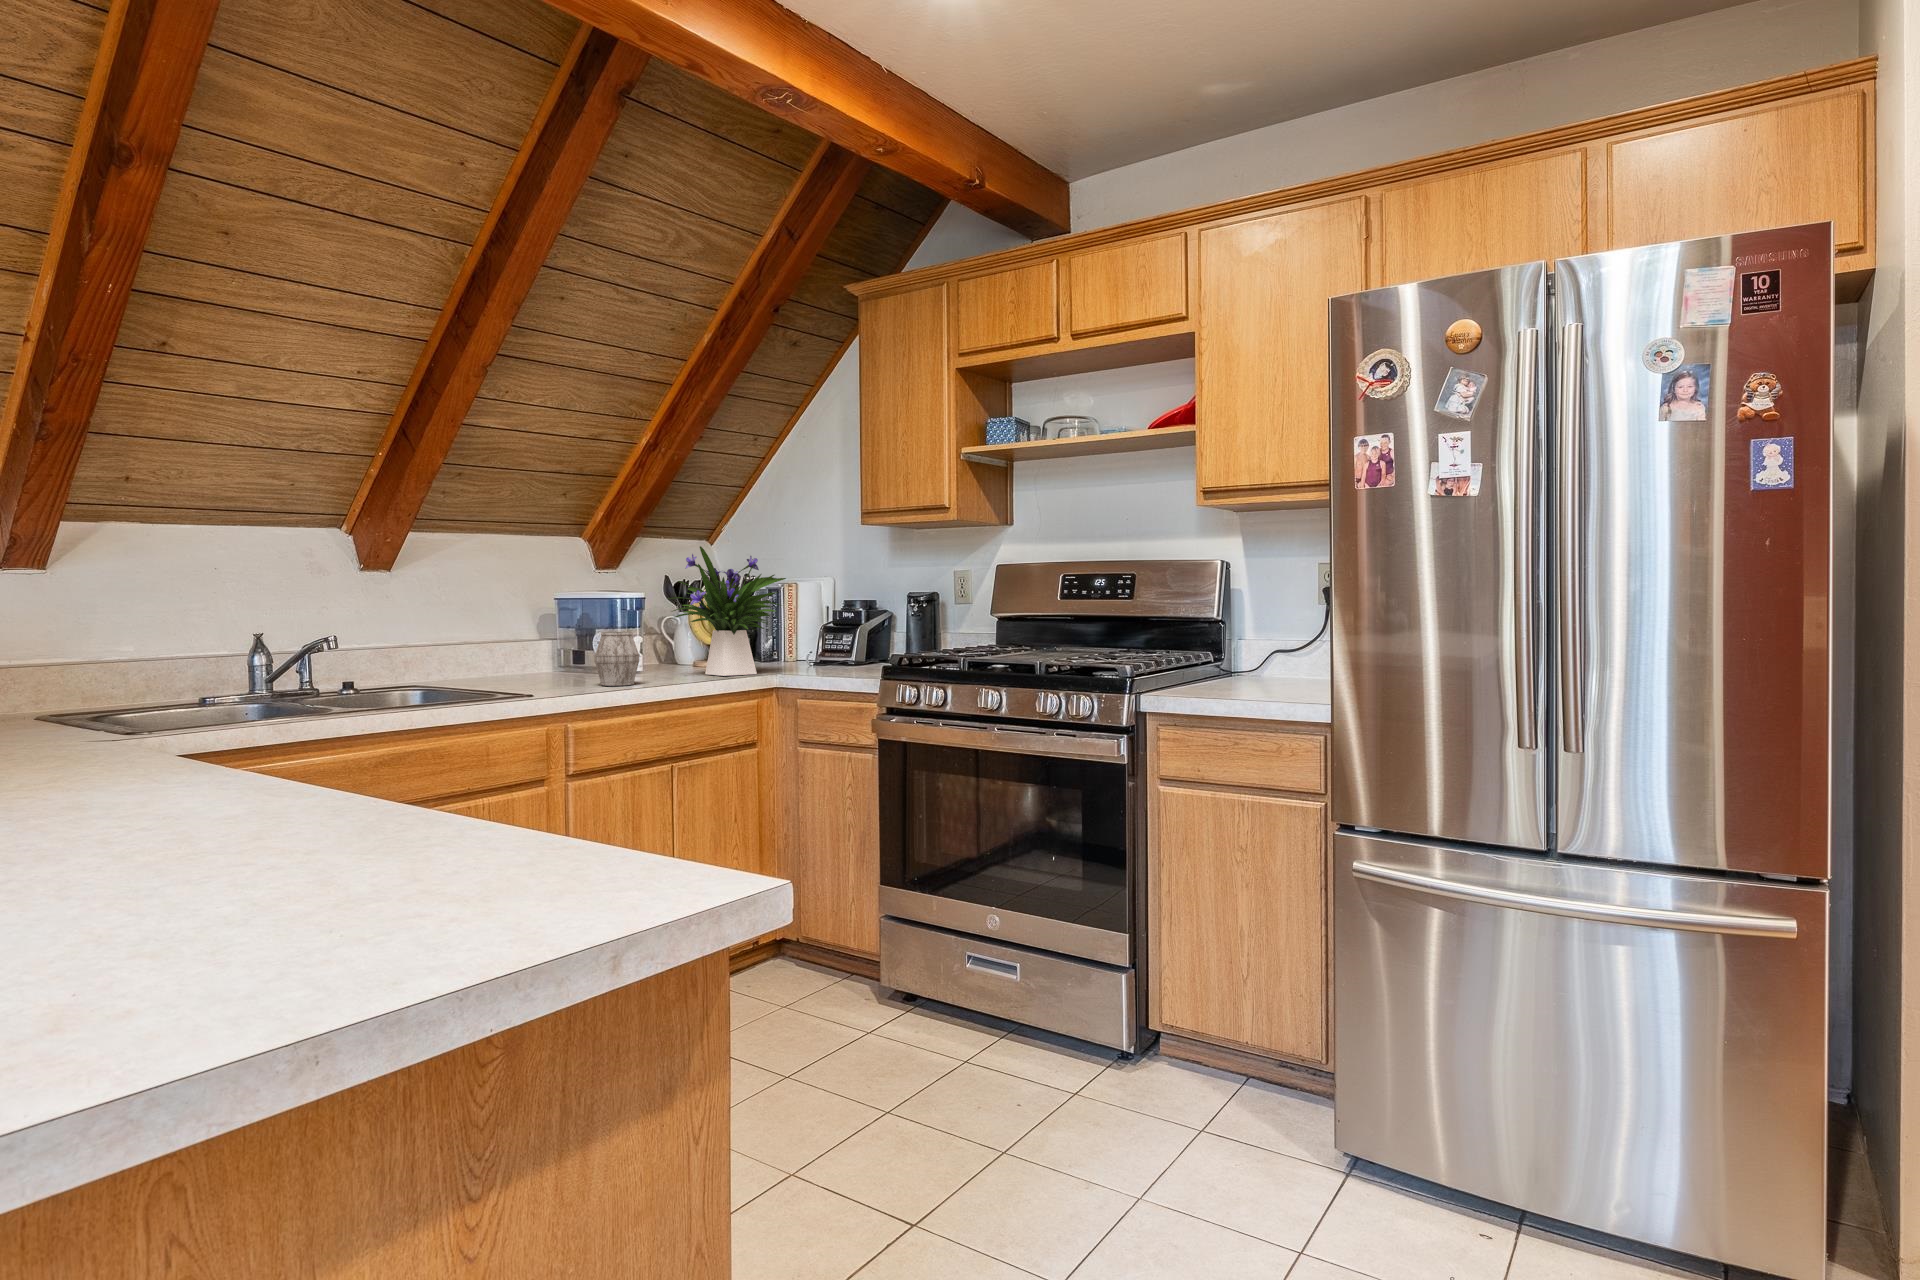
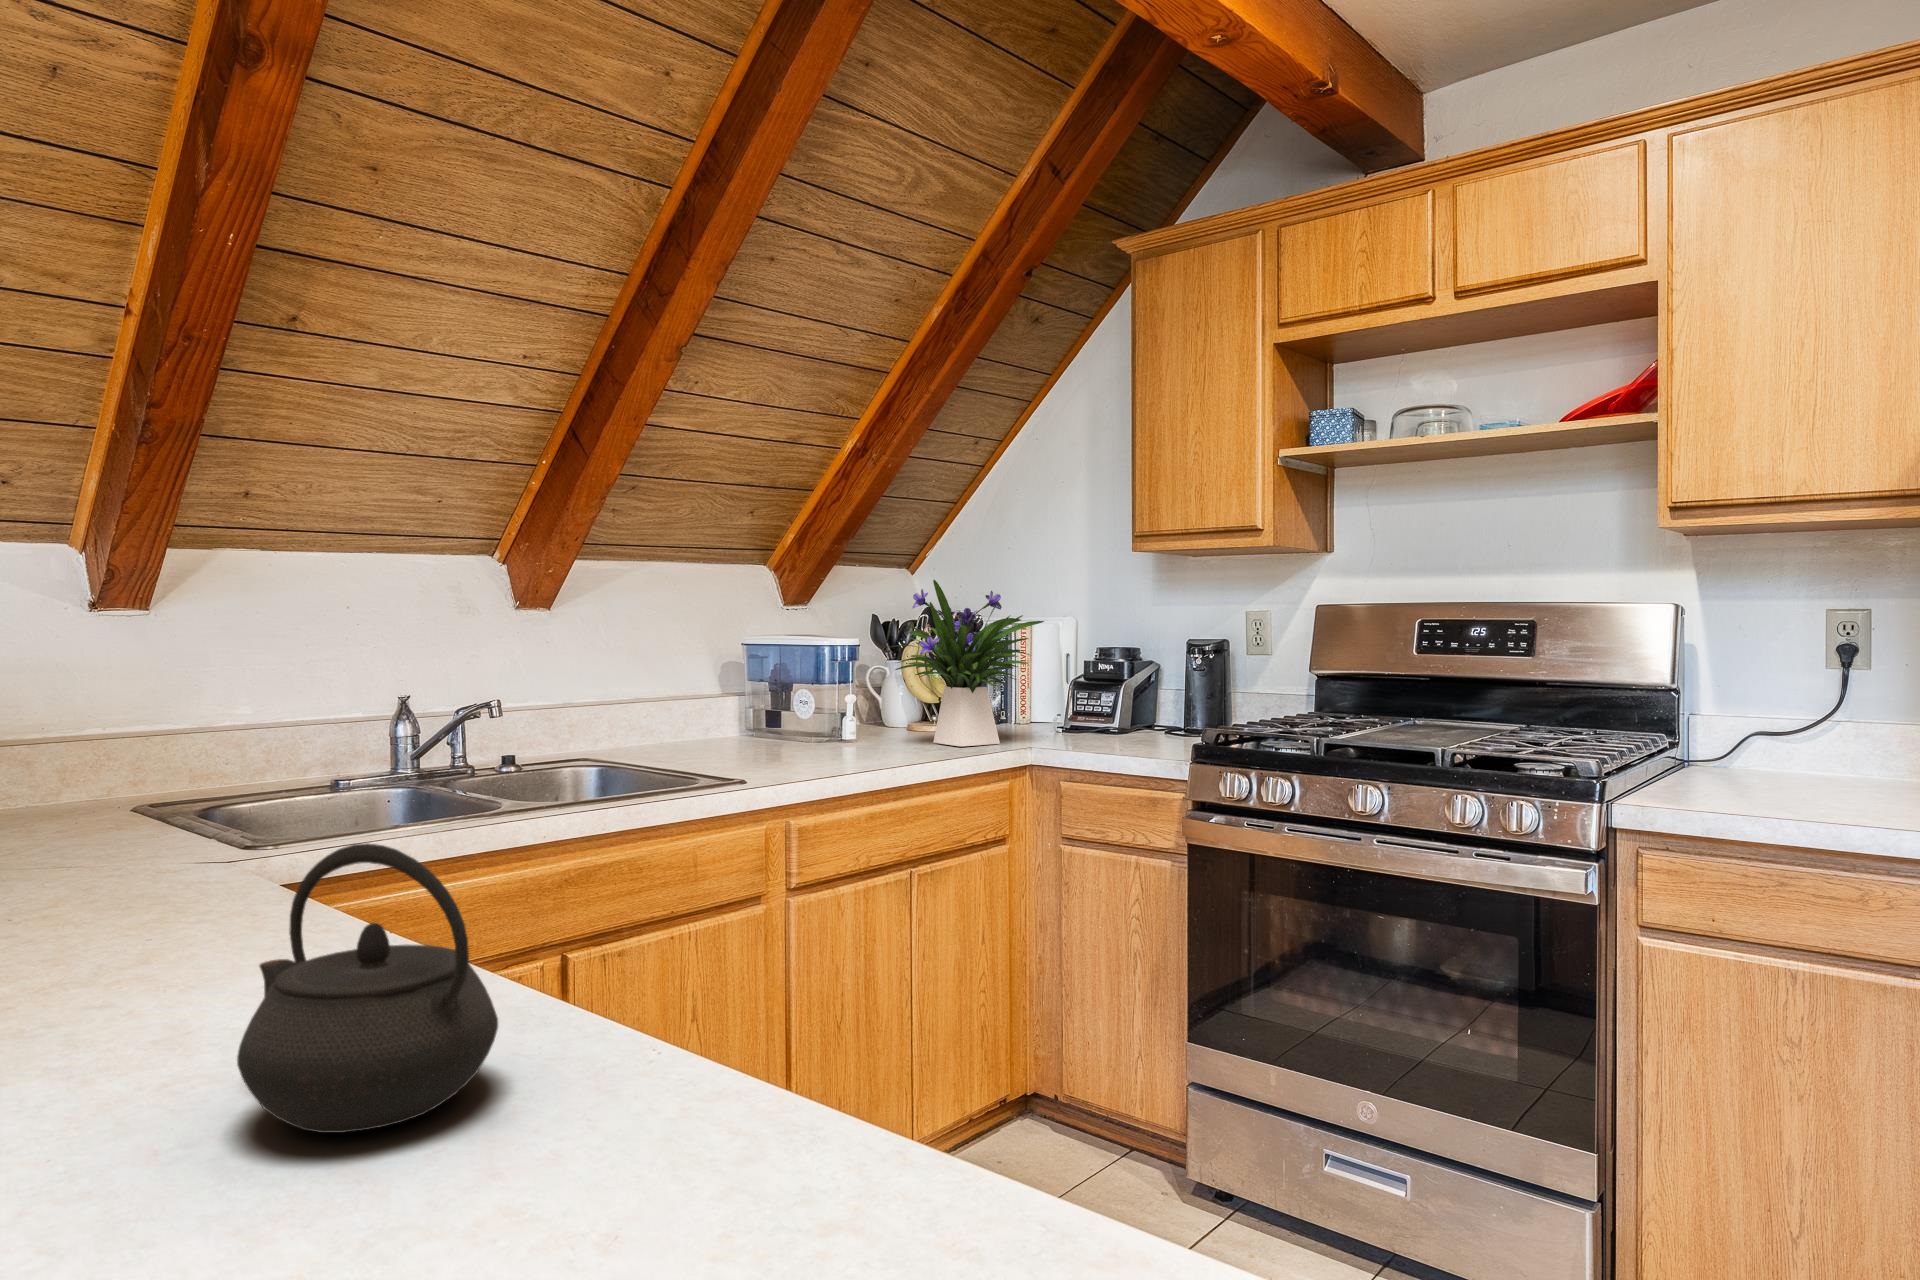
mug: present [594,632,639,686] -> none [808,691,865,763]
kettle: none [132,667,286,818] -> present [237,843,498,1133]

